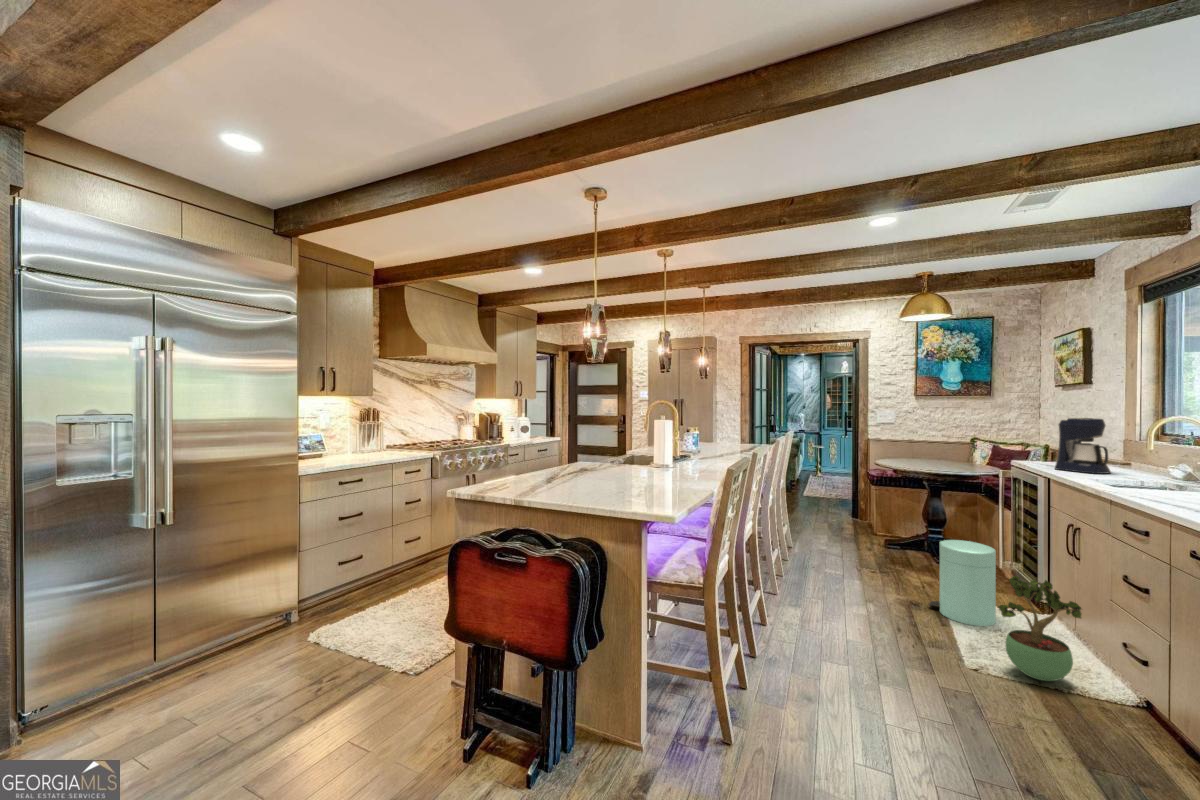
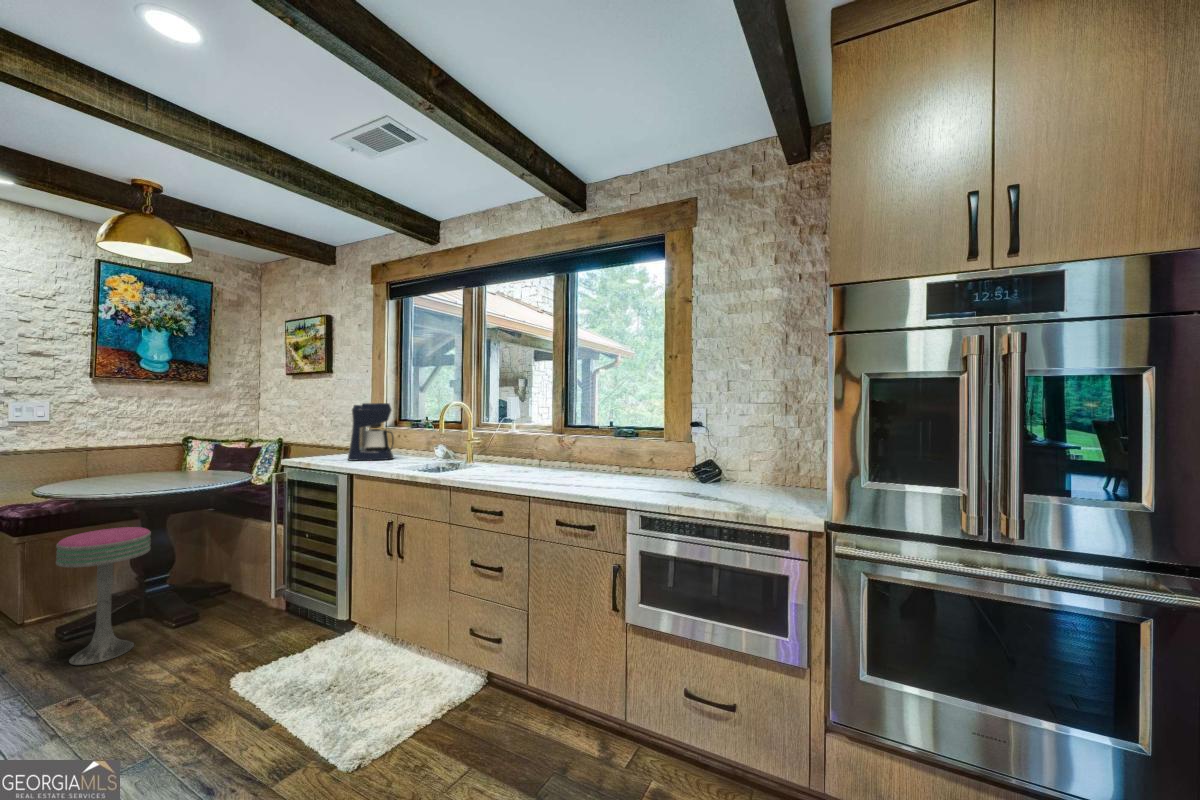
bar stool: none [877,490,921,566] -> present [56,527,151,665]
trash can: present [929,540,996,626] -> none [219,575,319,710]
potted plant: present [998,576,1082,681] -> none [377,595,467,729]

